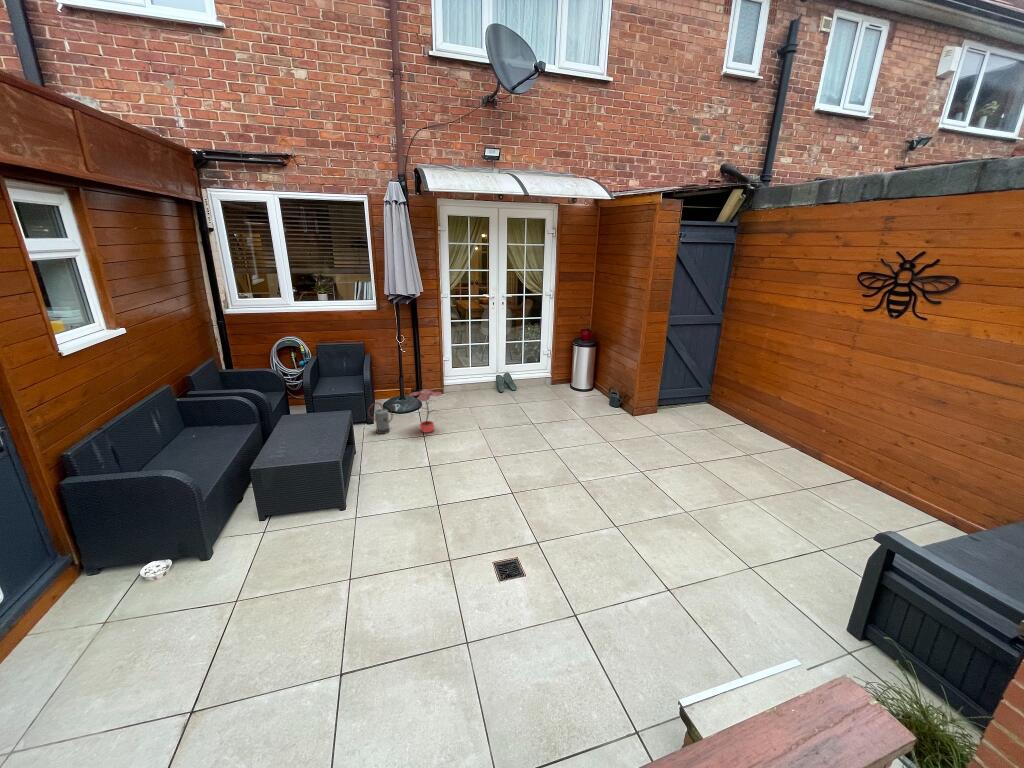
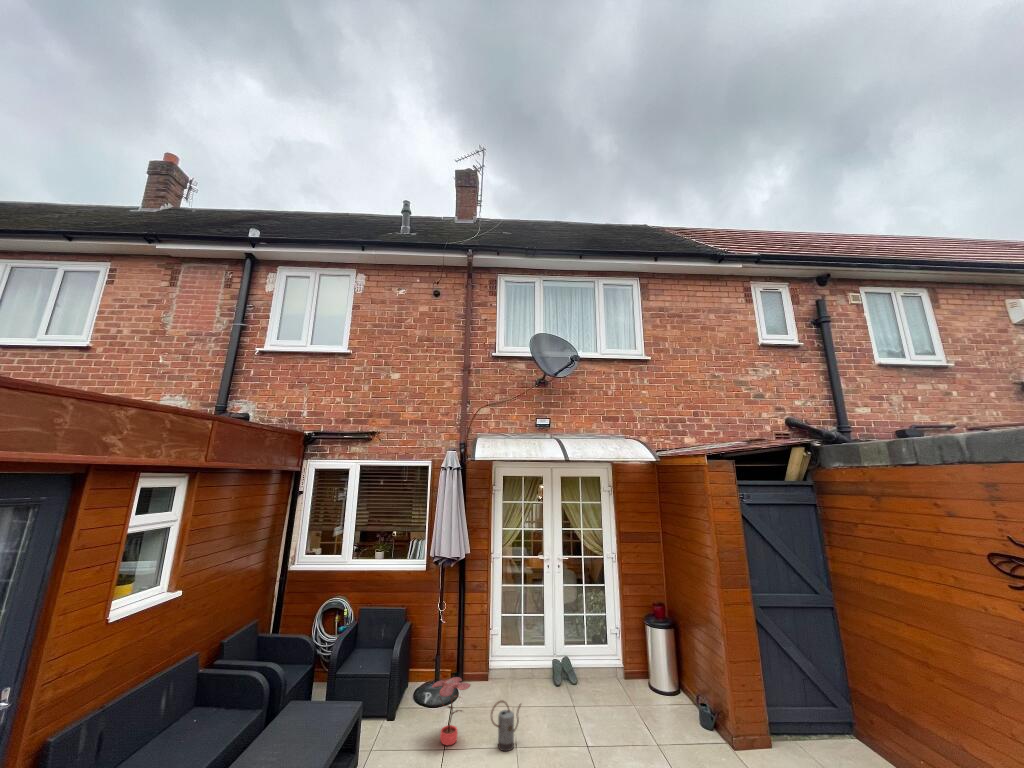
watering can: present [368,403,394,434] -> present [491,700,521,751]

